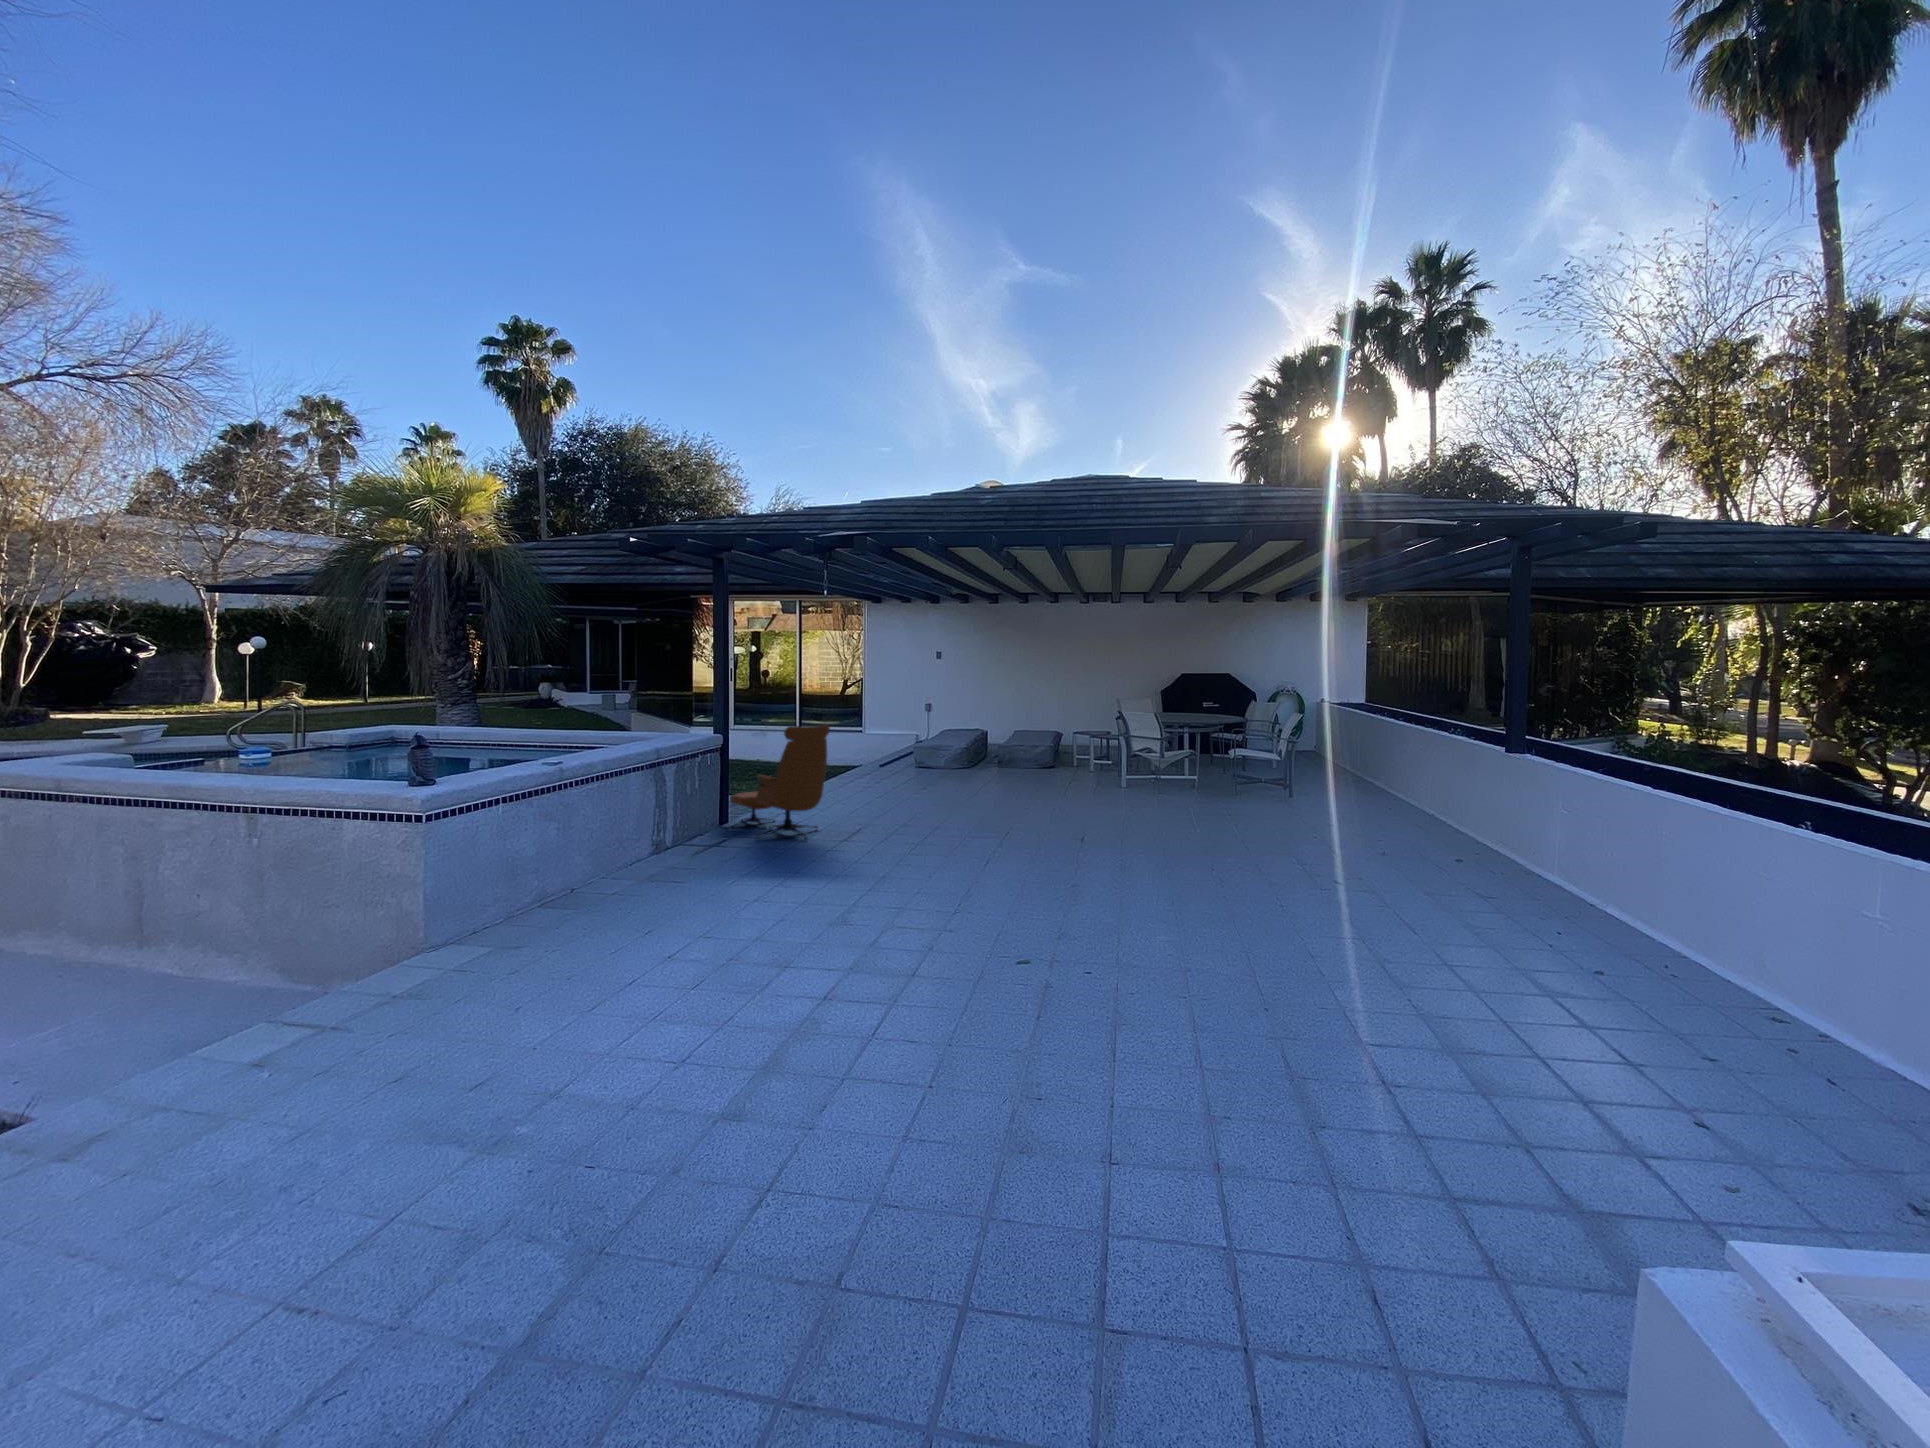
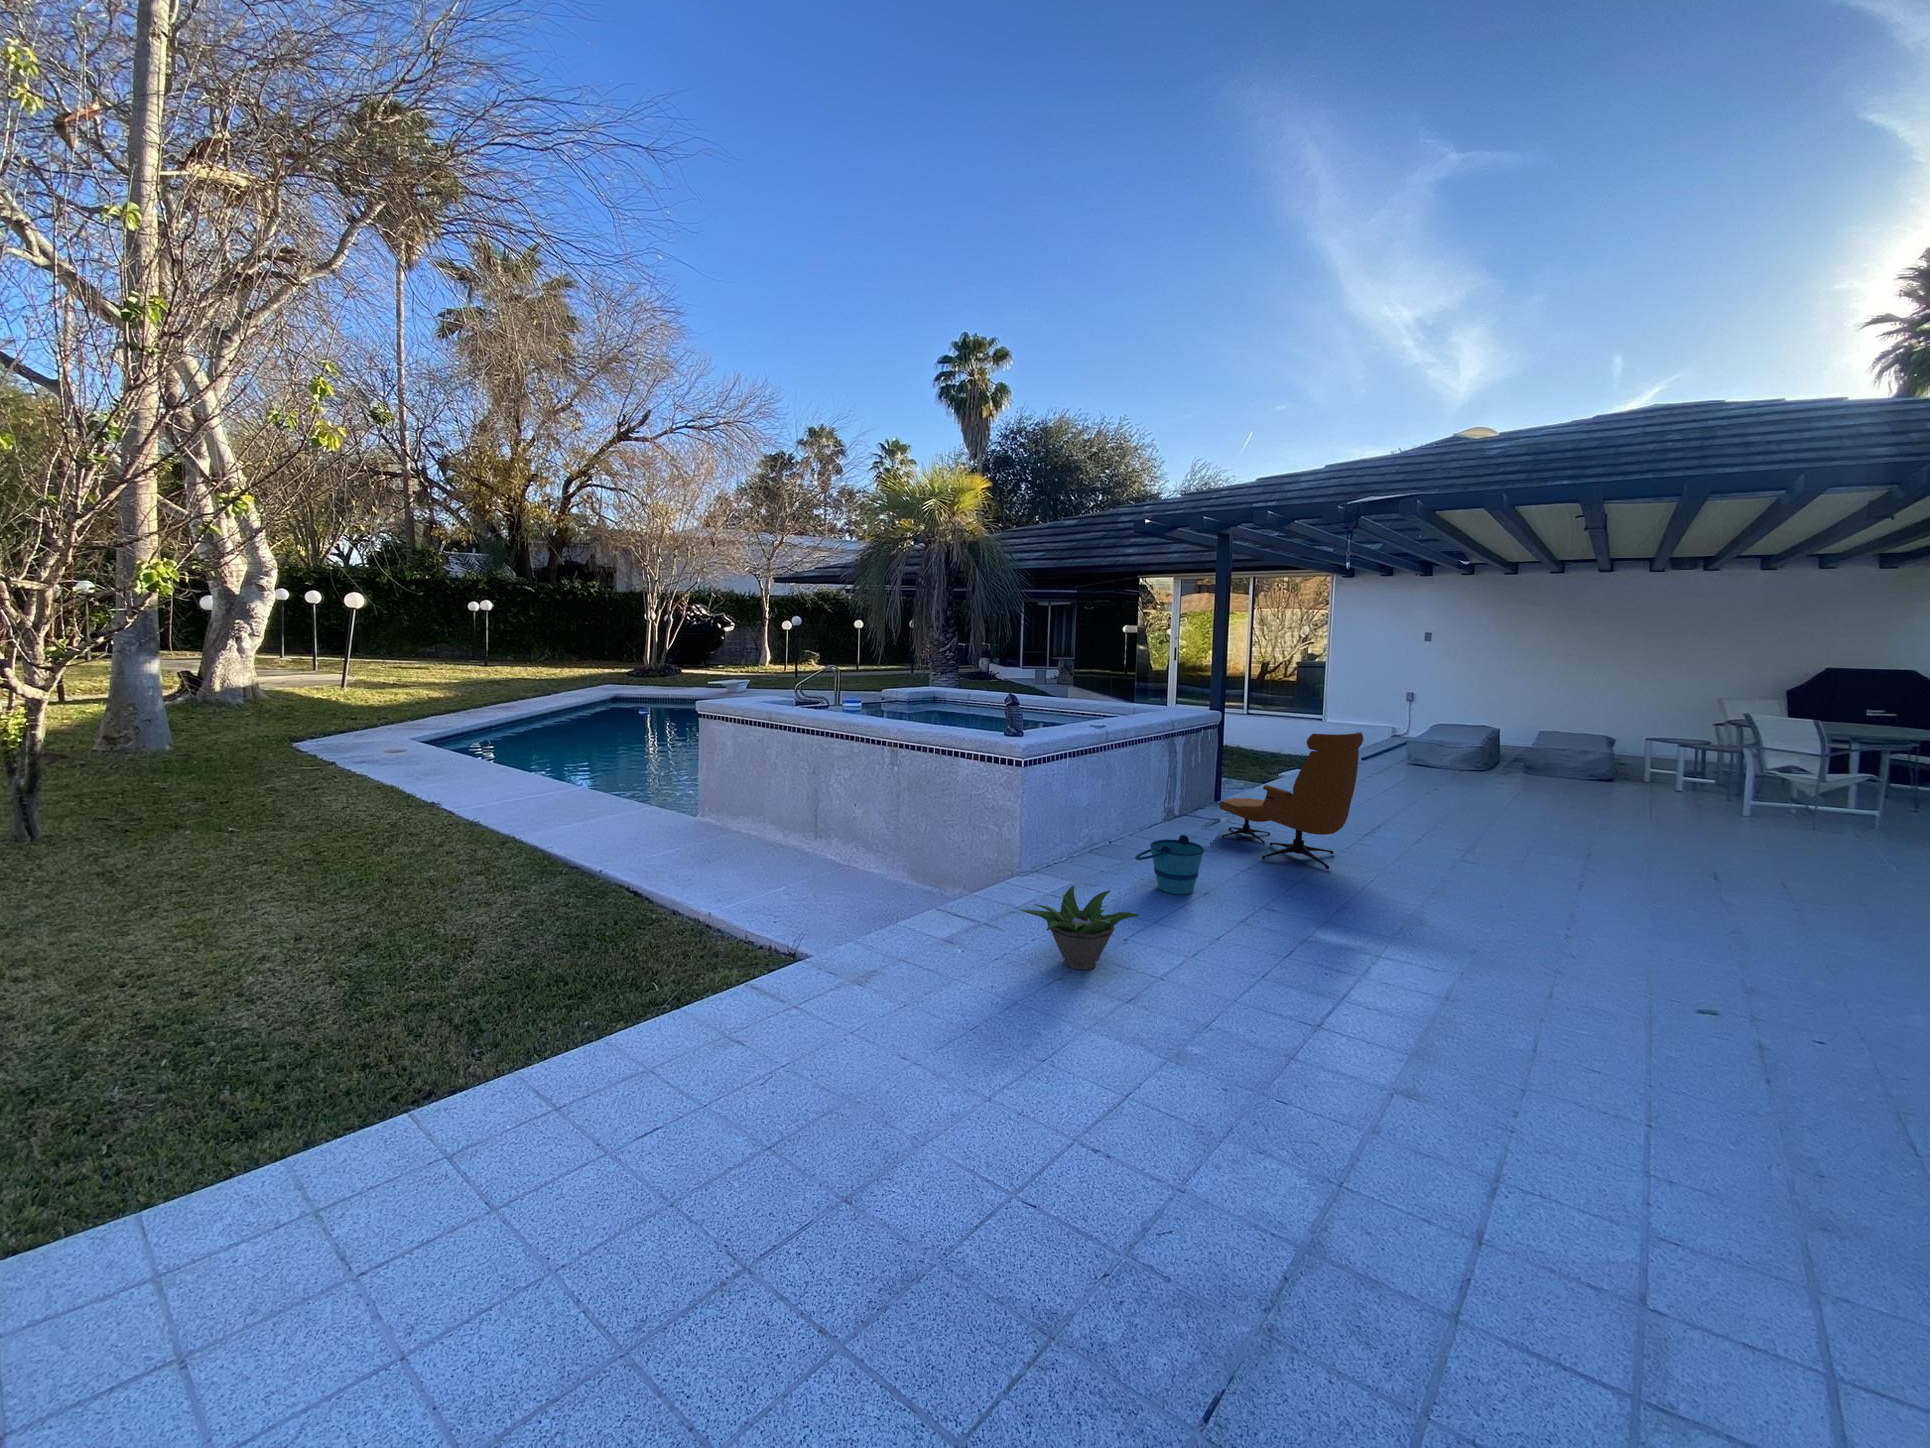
bucket: none [629,820,691,872] -> present [1135,835,1205,894]
decorative plant: none [484,864,600,934] -> present [1021,885,1139,970]

